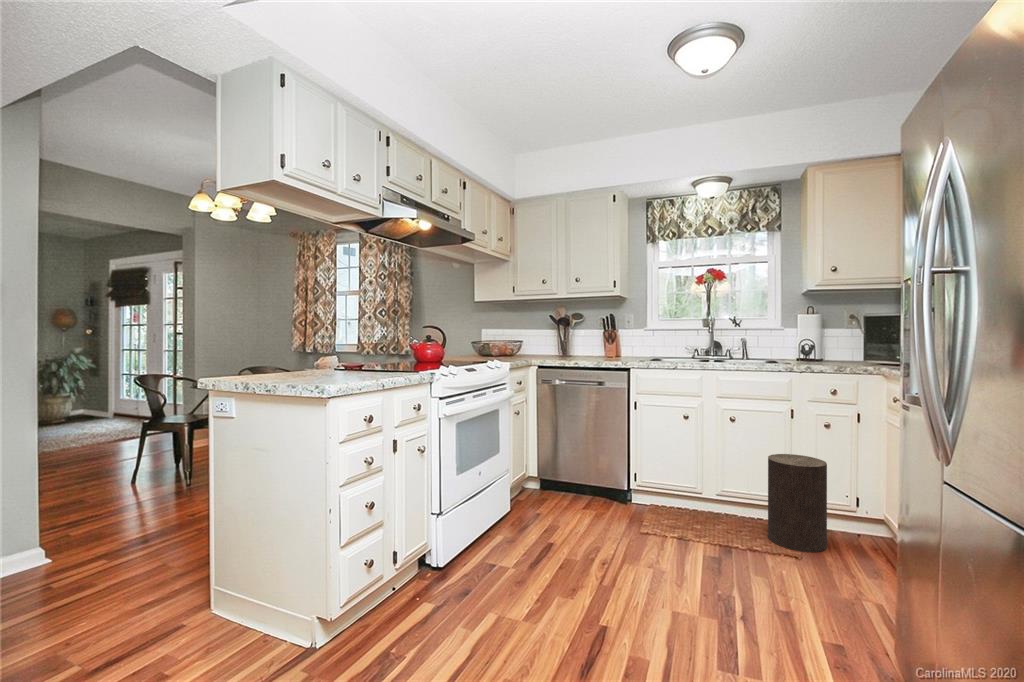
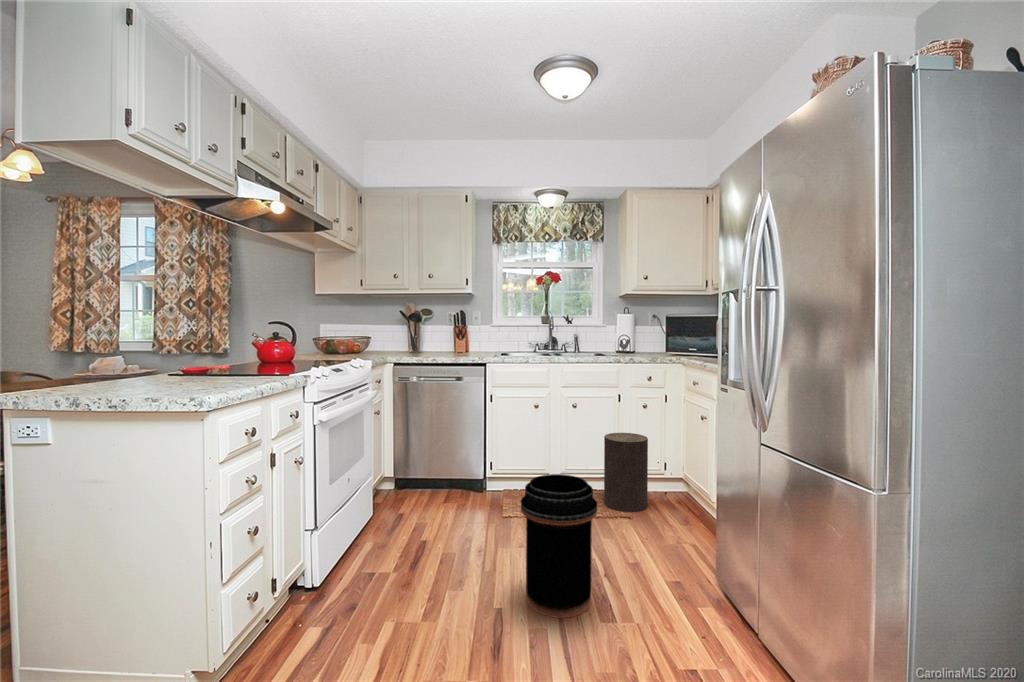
trash can: none [631,490,722,656] -> present [521,474,597,618]

